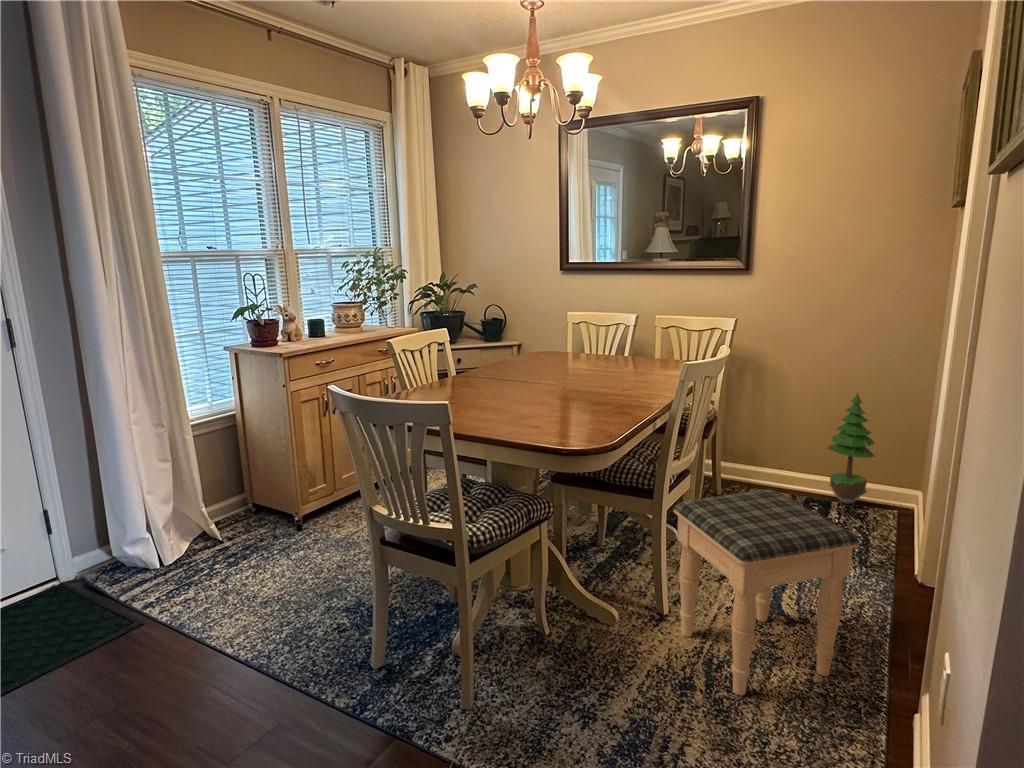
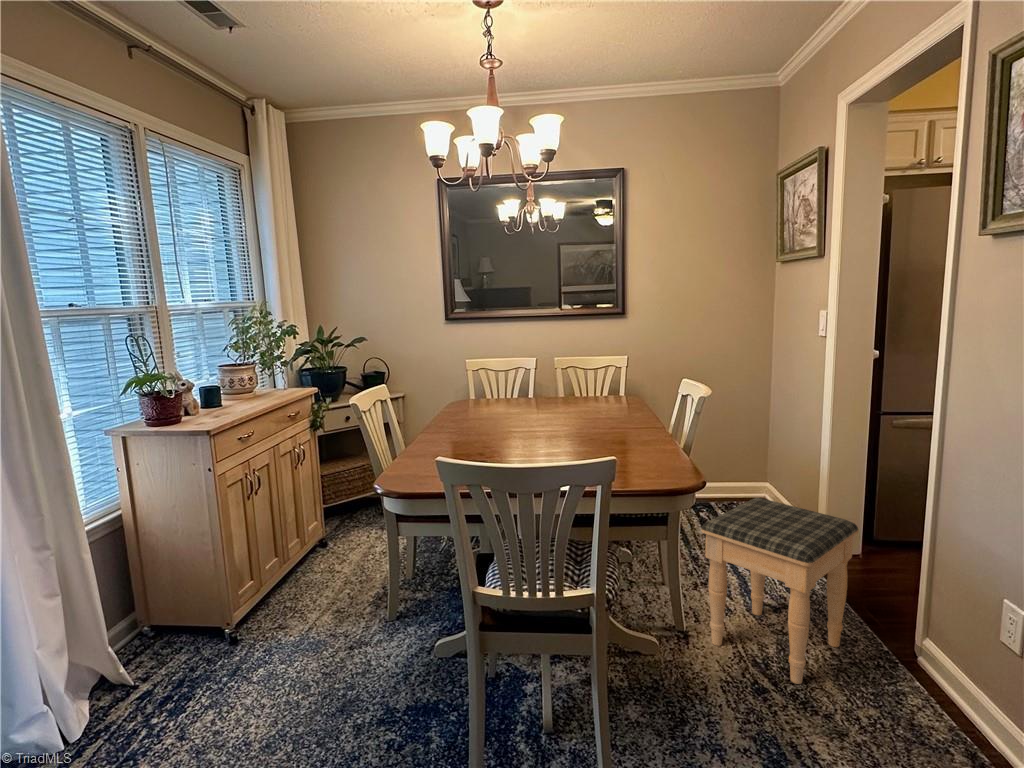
potted tree: present [828,393,874,504] -> none [712,408,749,502]

